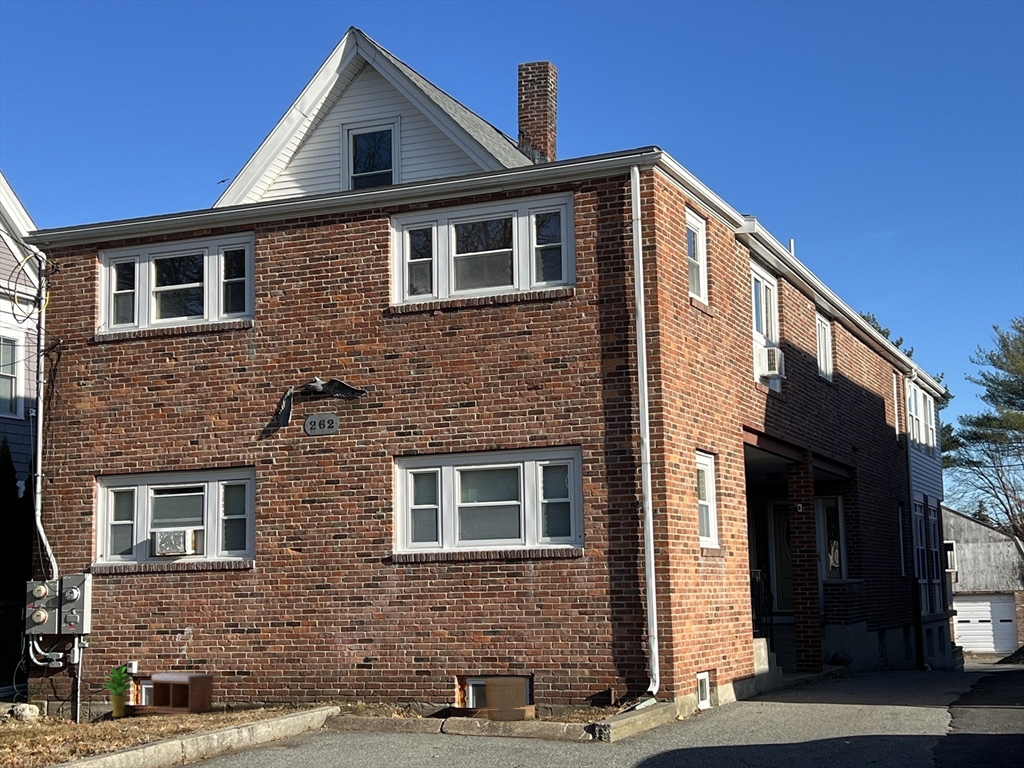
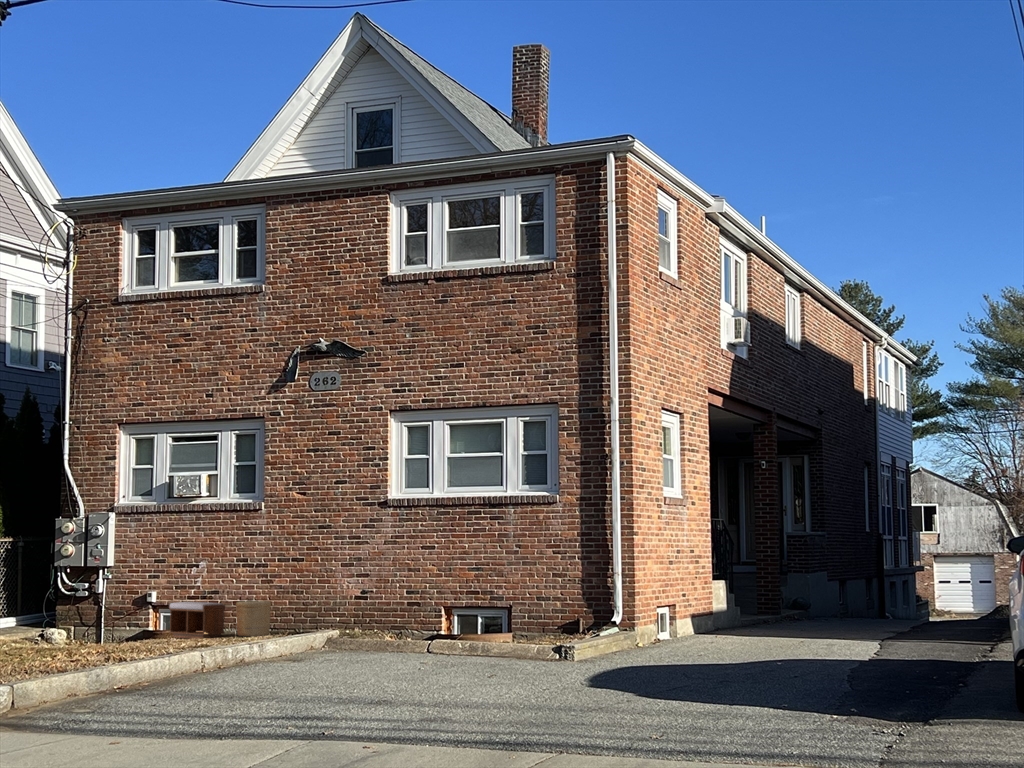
potted plant: present [105,666,133,716] -> none [122,595,156,640]
woven basket: present [485,677,526,721] -> present [236,601,271,636]

